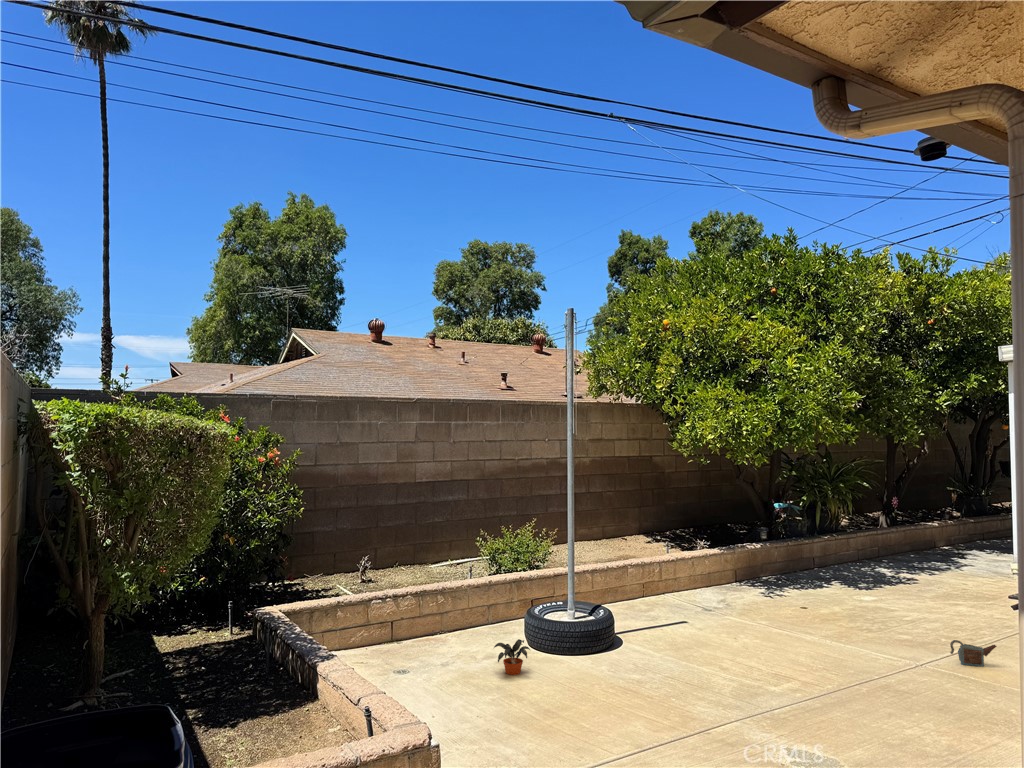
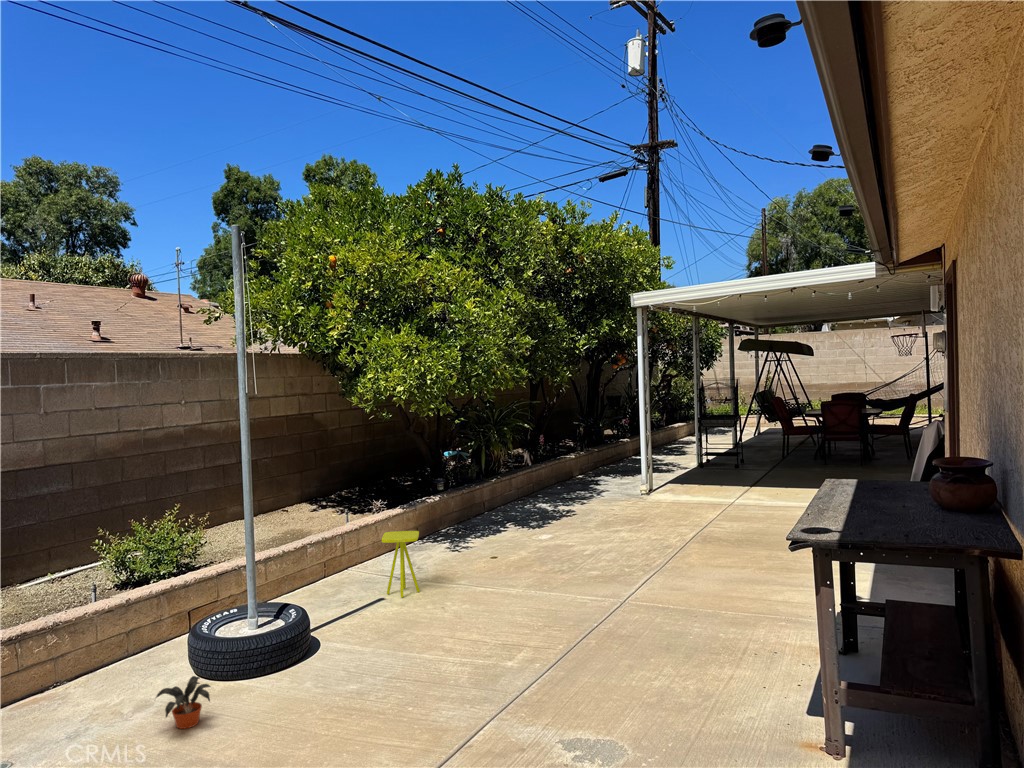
side table: none [685,564,721,623] -> present [382,531,420,597]
watering can: present [950,640,997,667] -> none [646,568,682,592]

